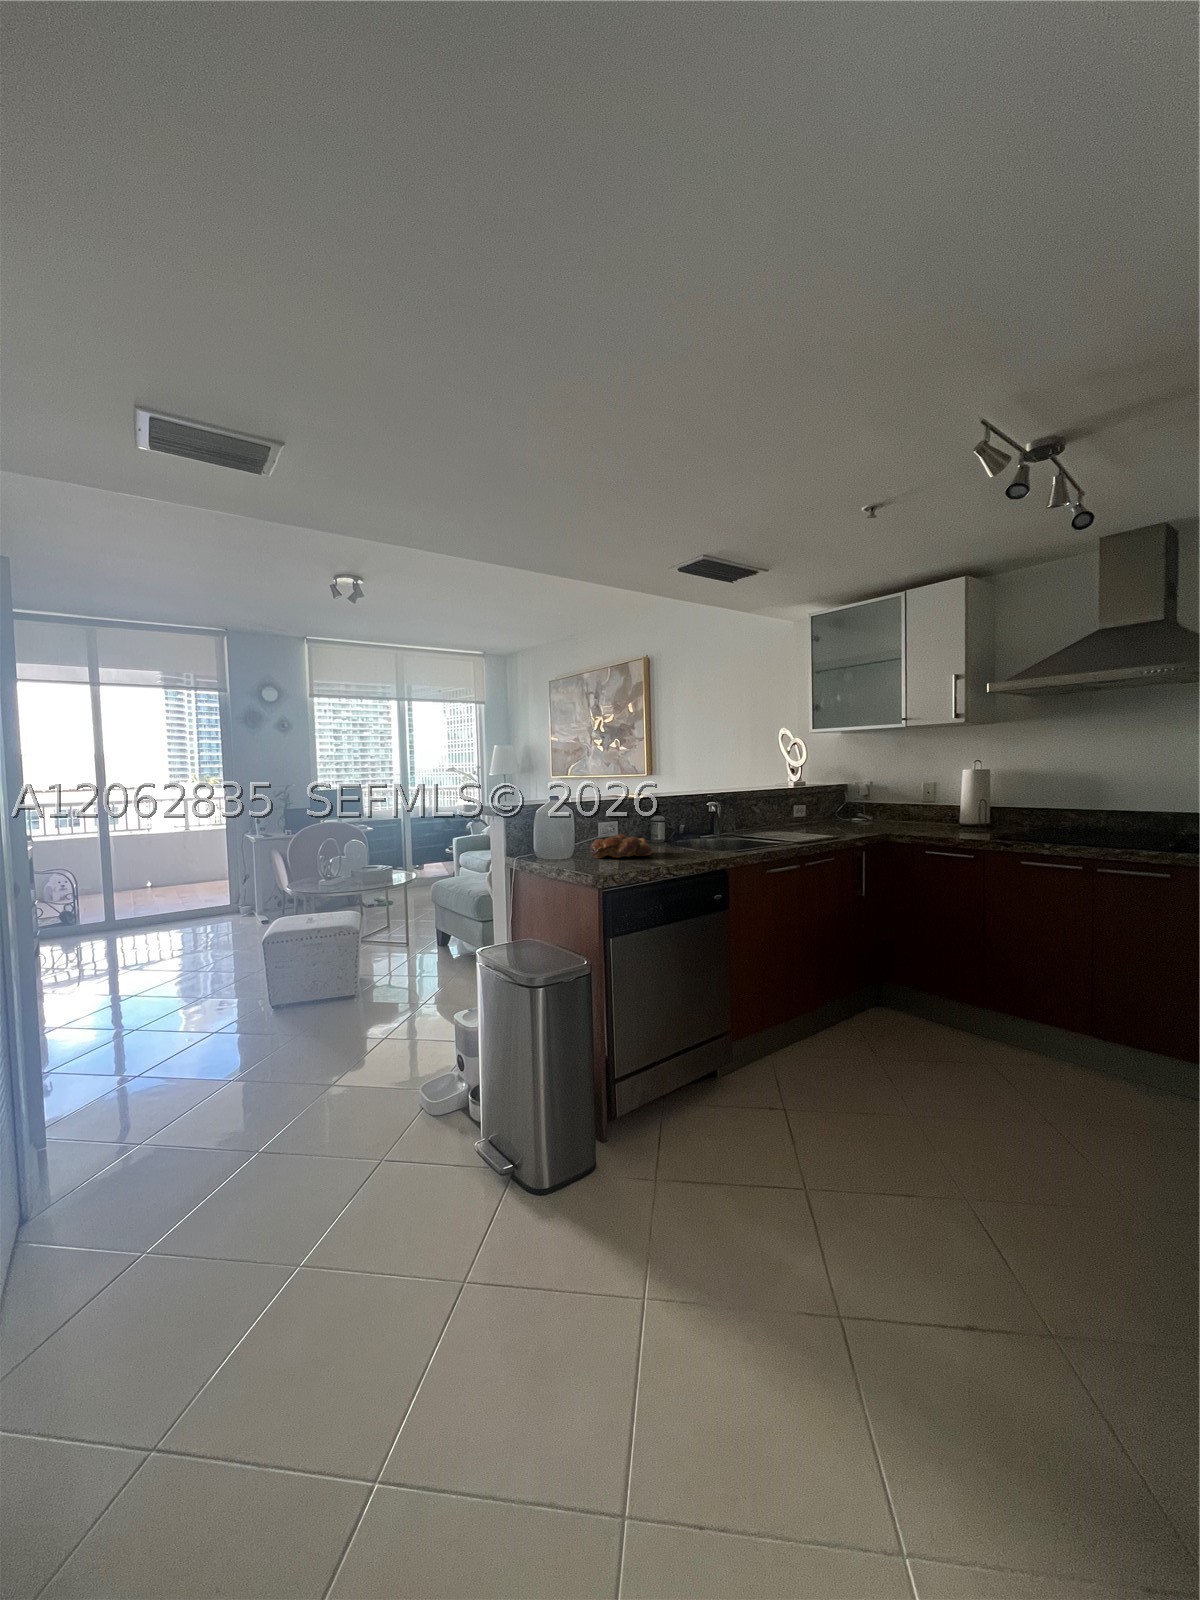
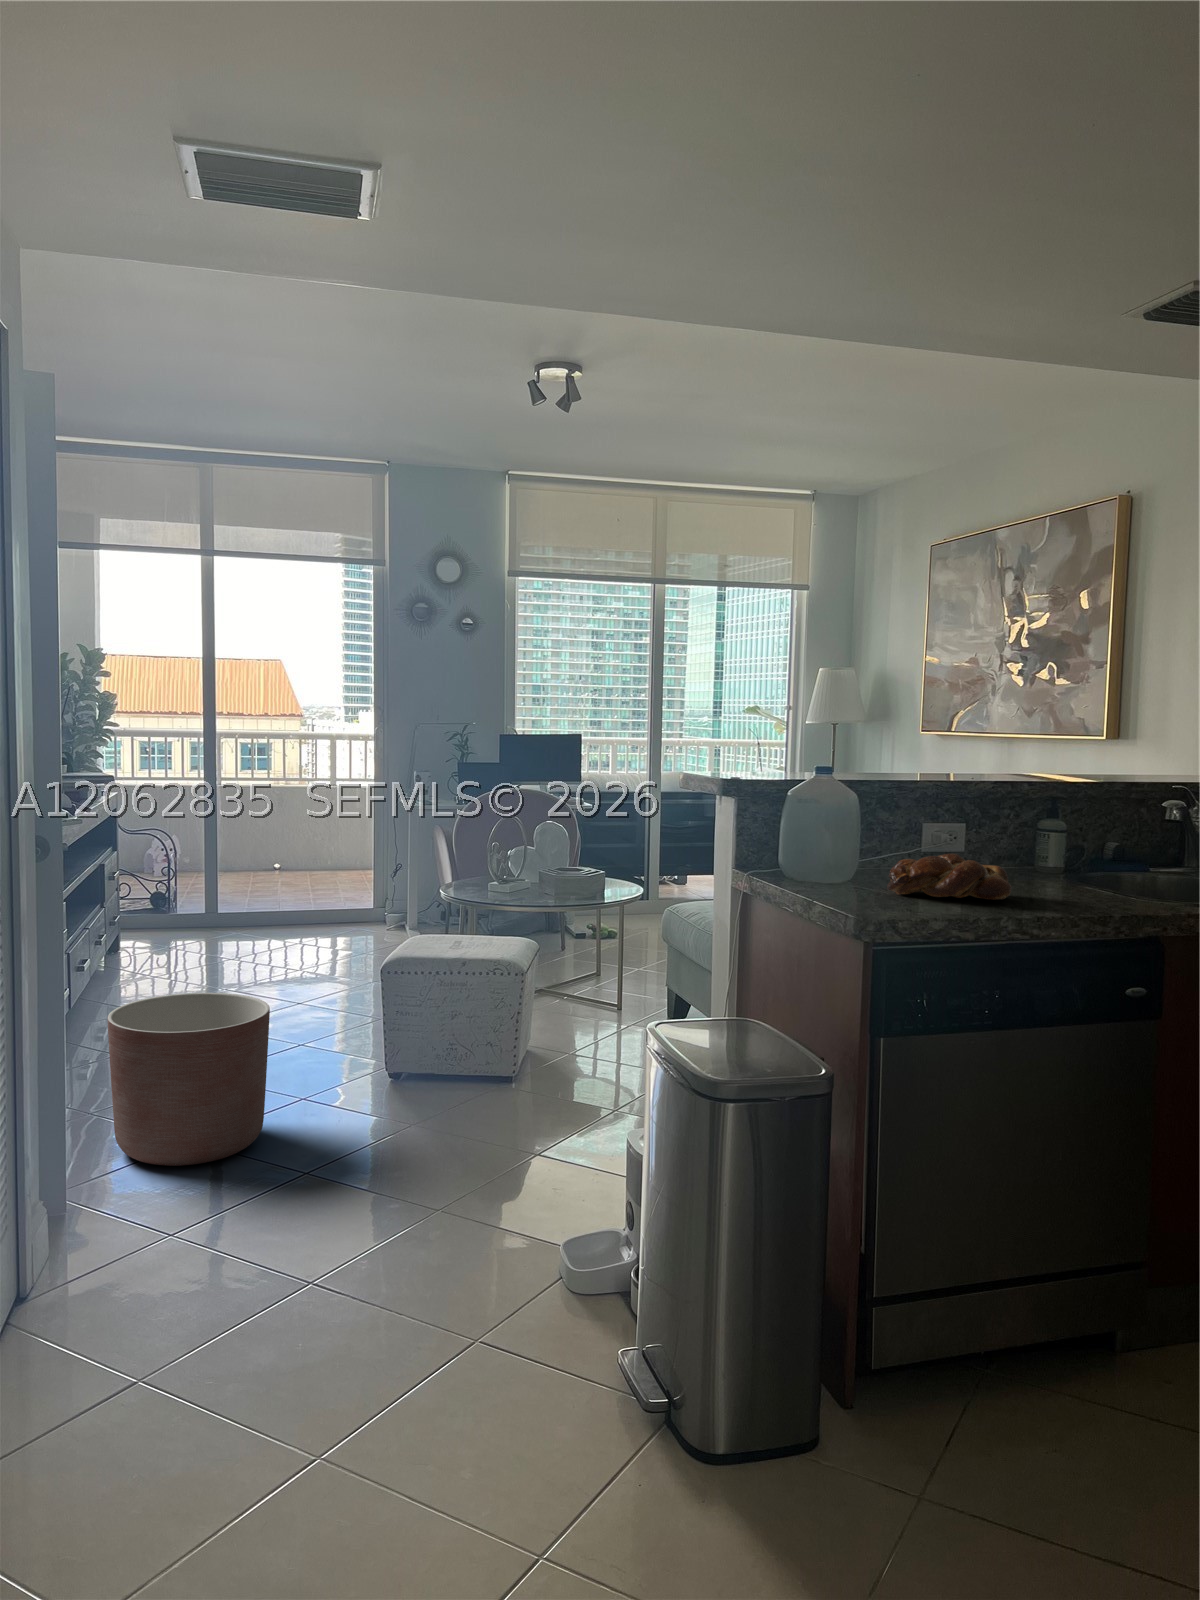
planter: none [55,973,190,1105] -> present [107,993,270,1166]

